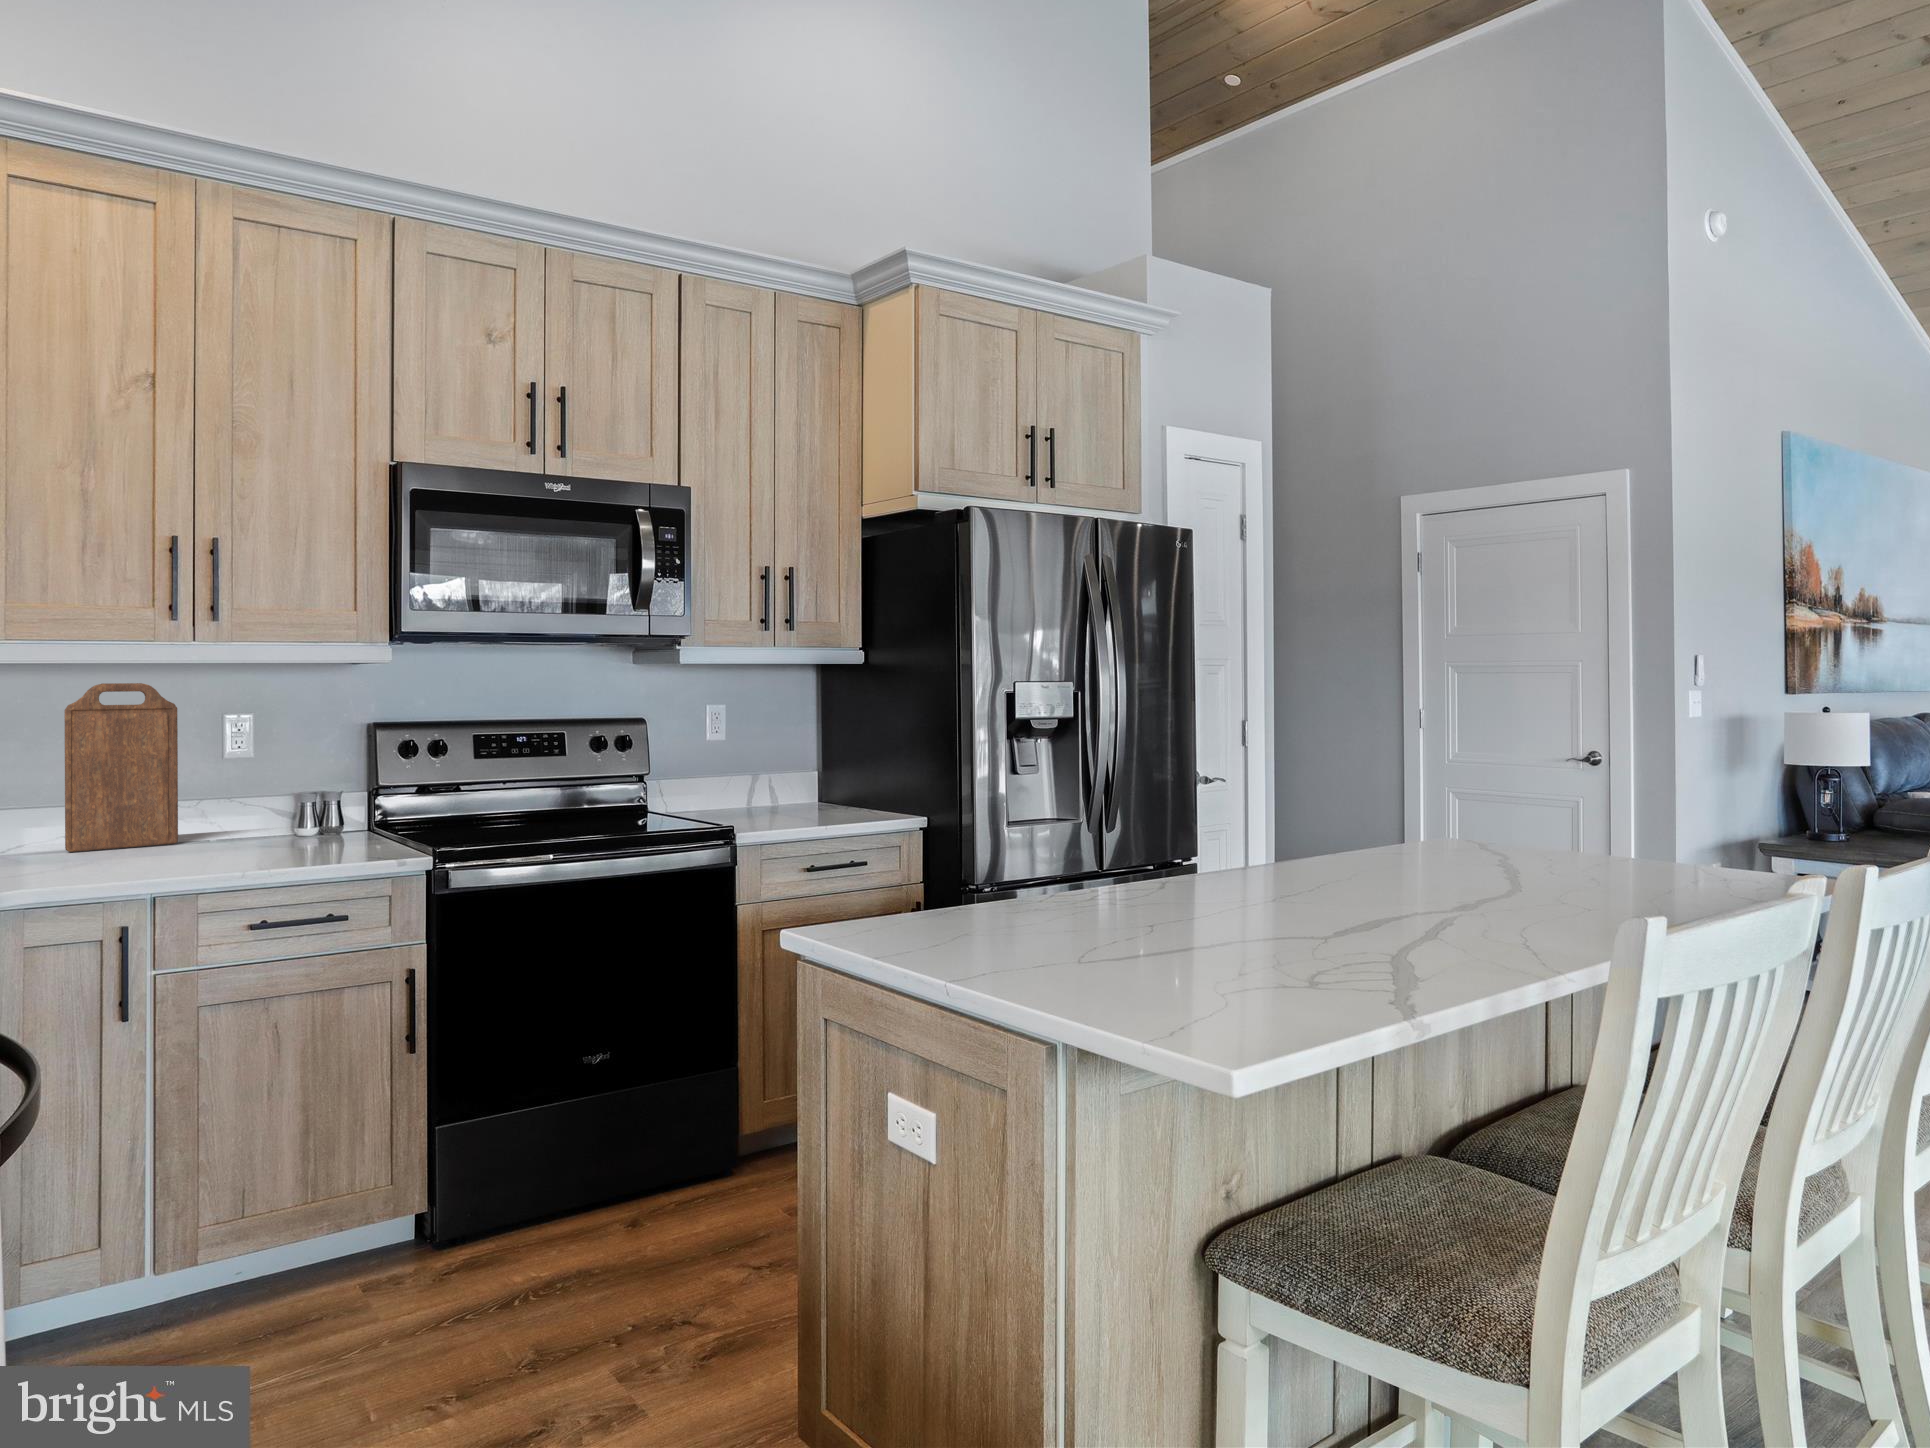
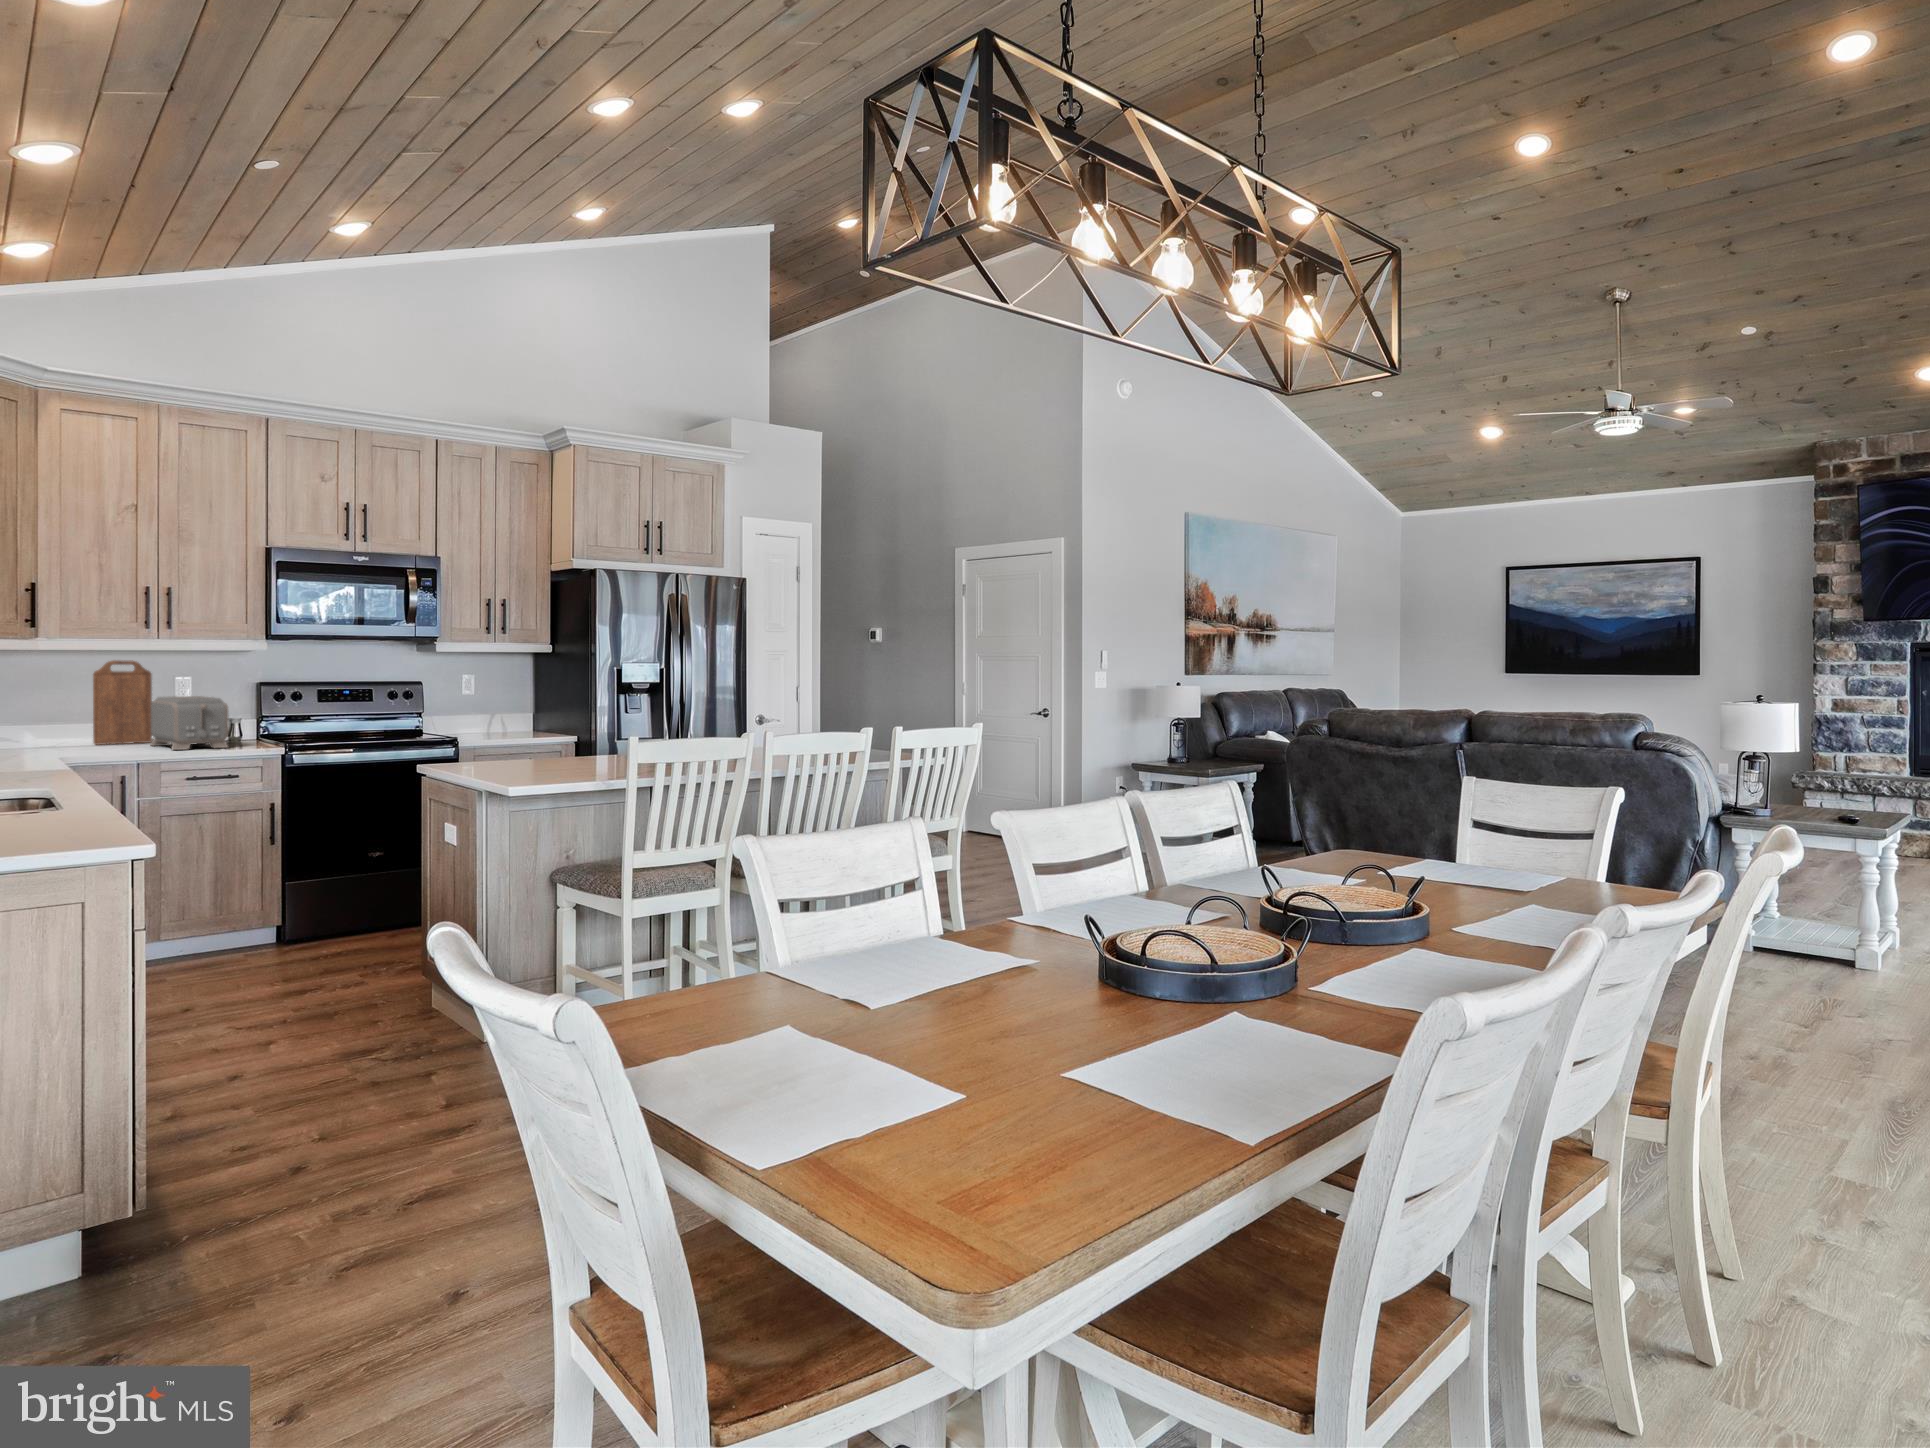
toaster: none [173,752,326,868] -> present [150,696,229,750]

